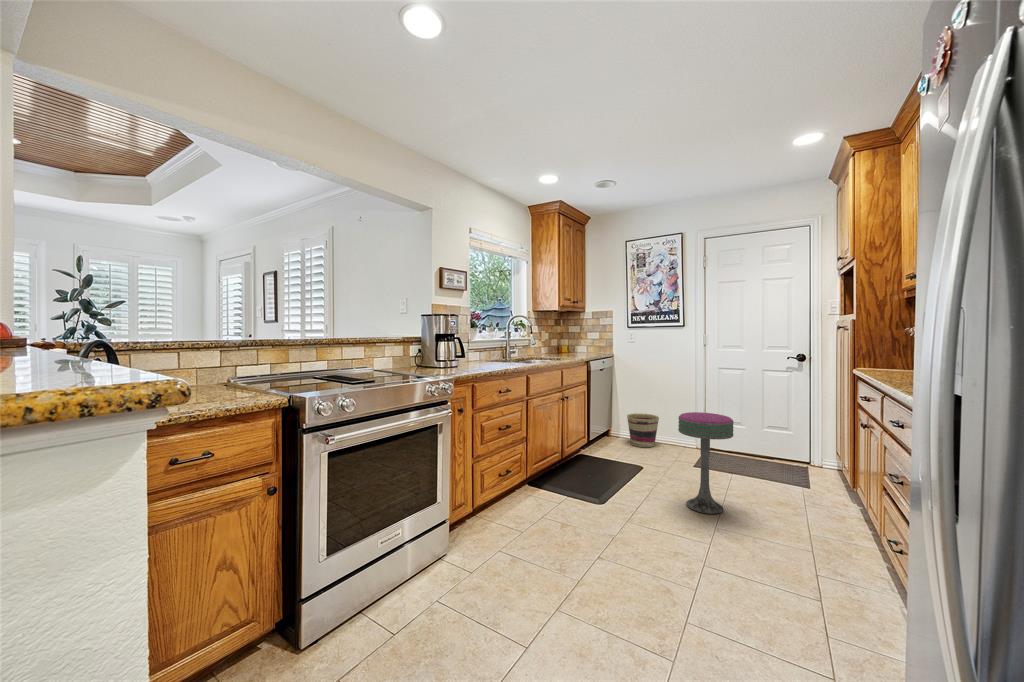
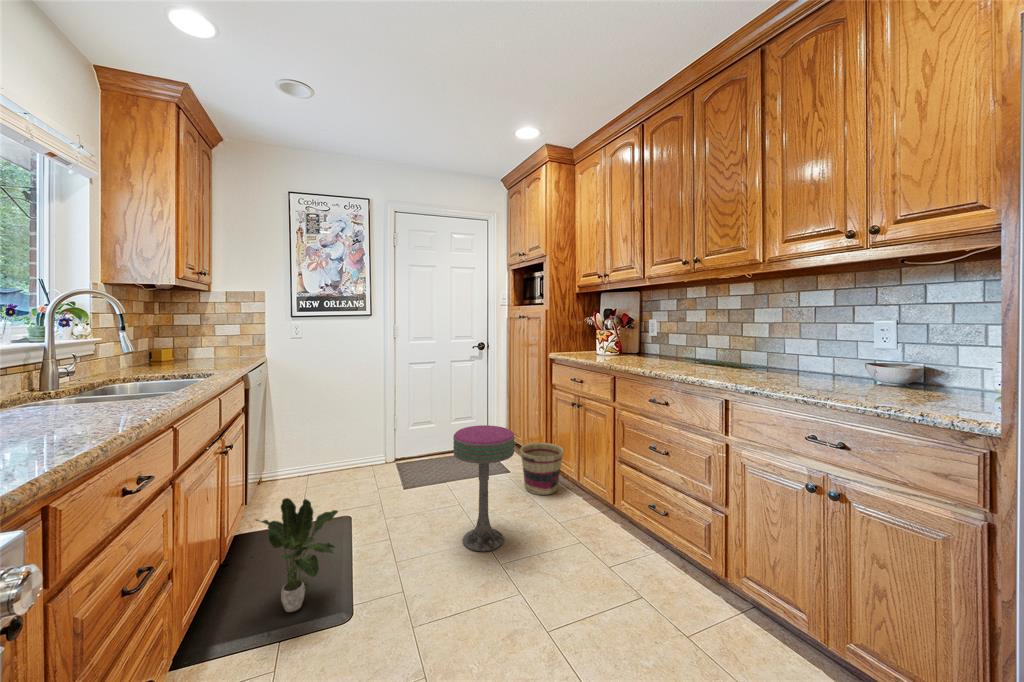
basket: present [627,413,659,447] -> present [520,443,563,495]
potted plant: none [555,423,595,486] -> present [256,498,338,612]

